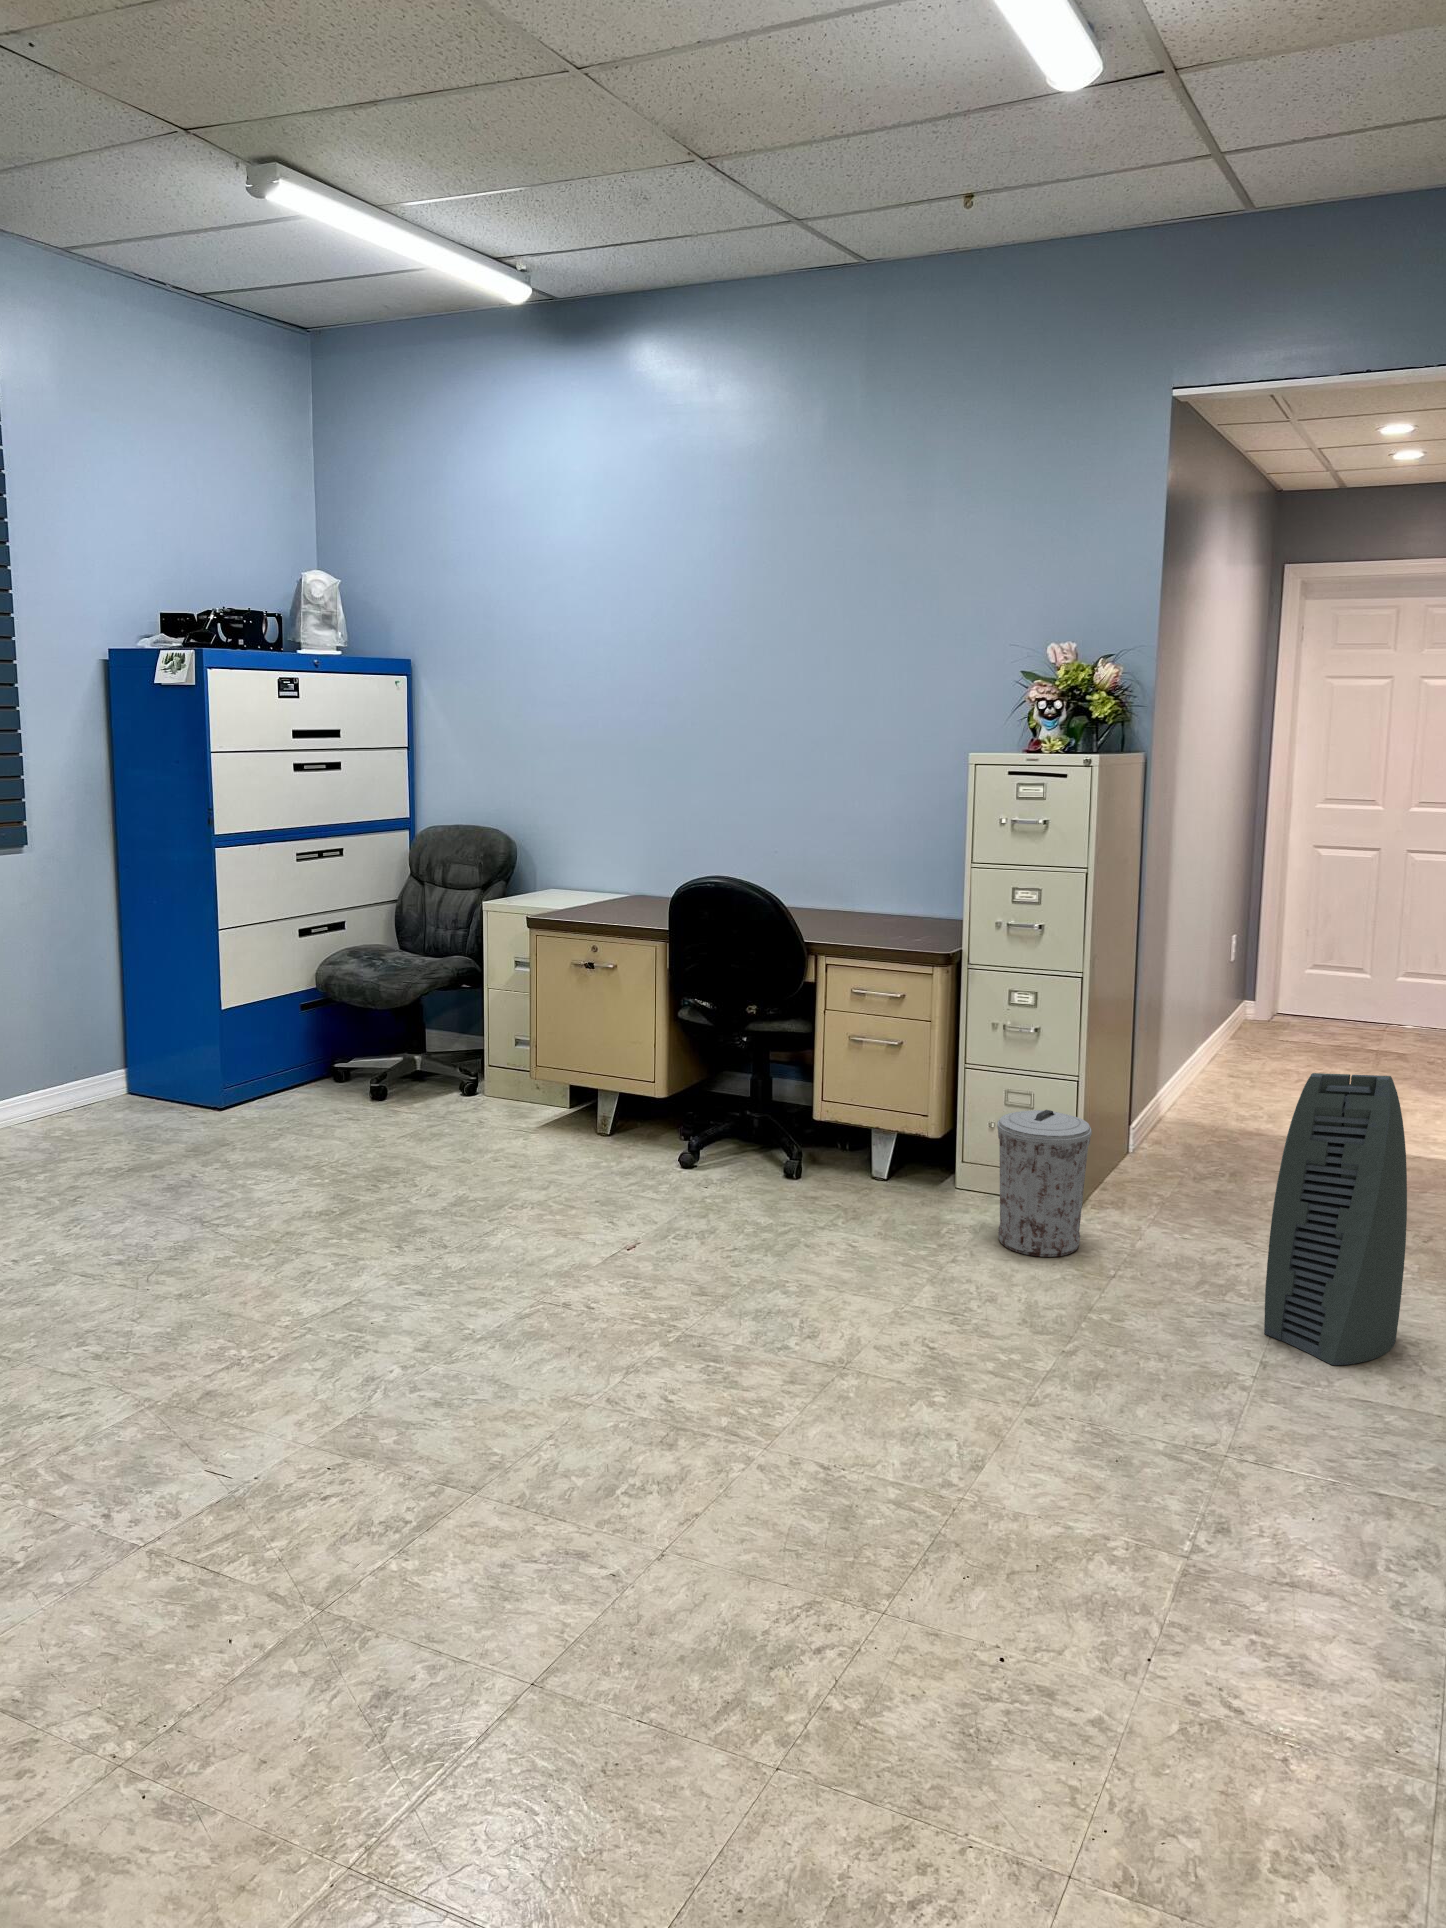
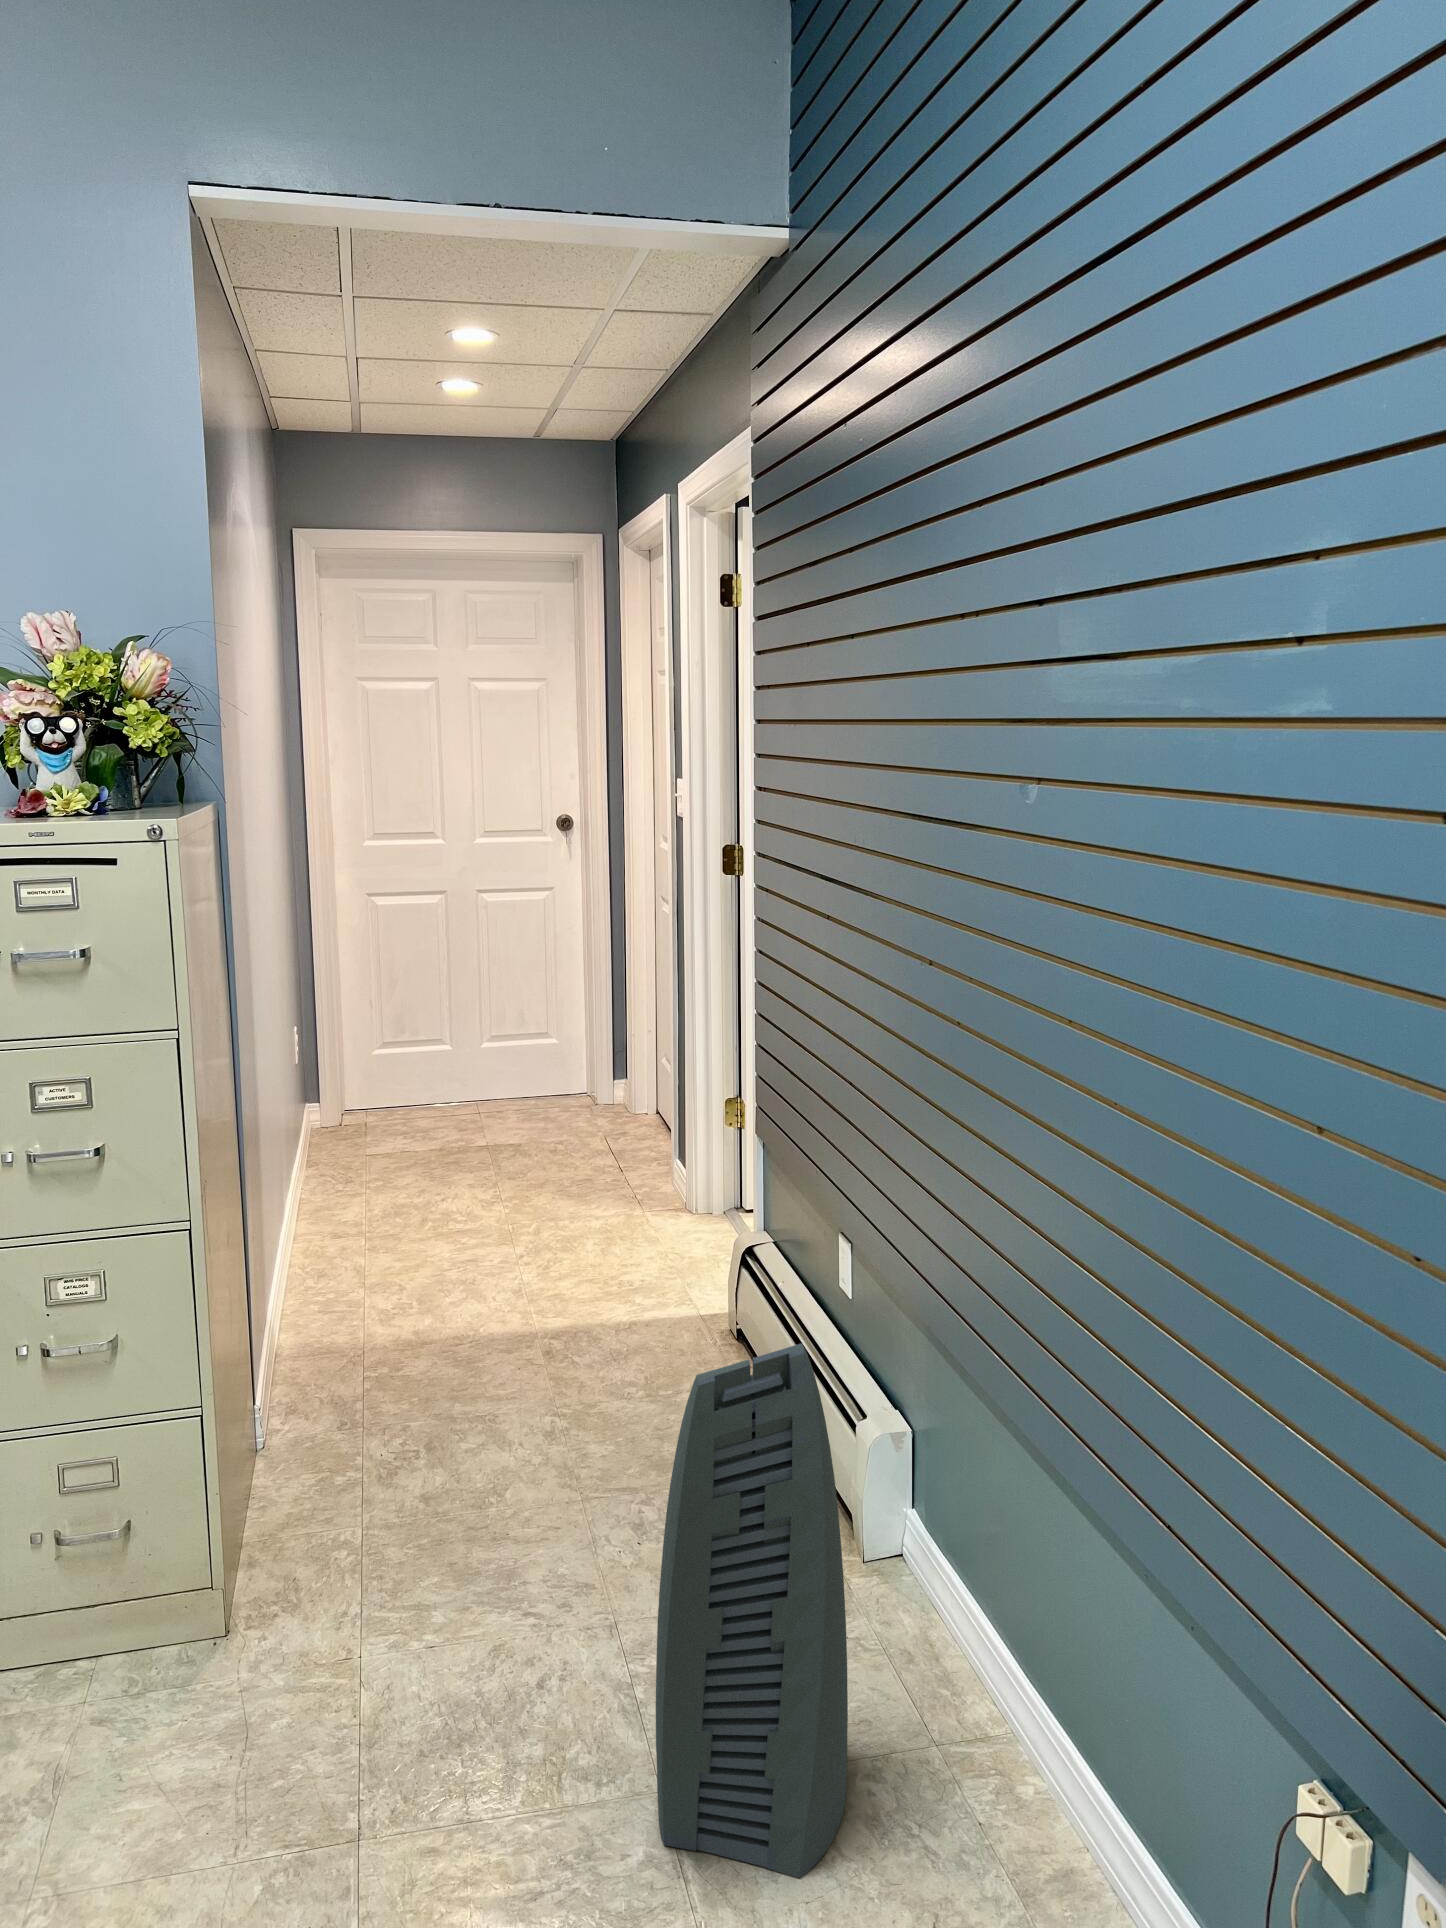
trash can: present [997,1110,1092,1257] -> none [76,1502,268,1821]

